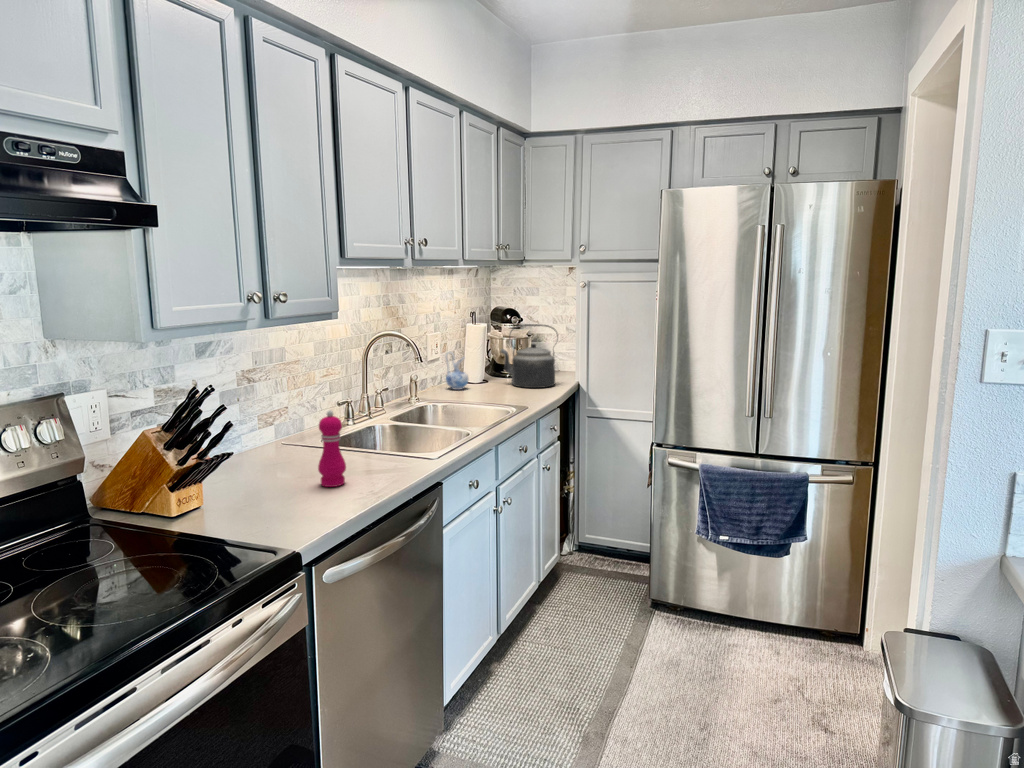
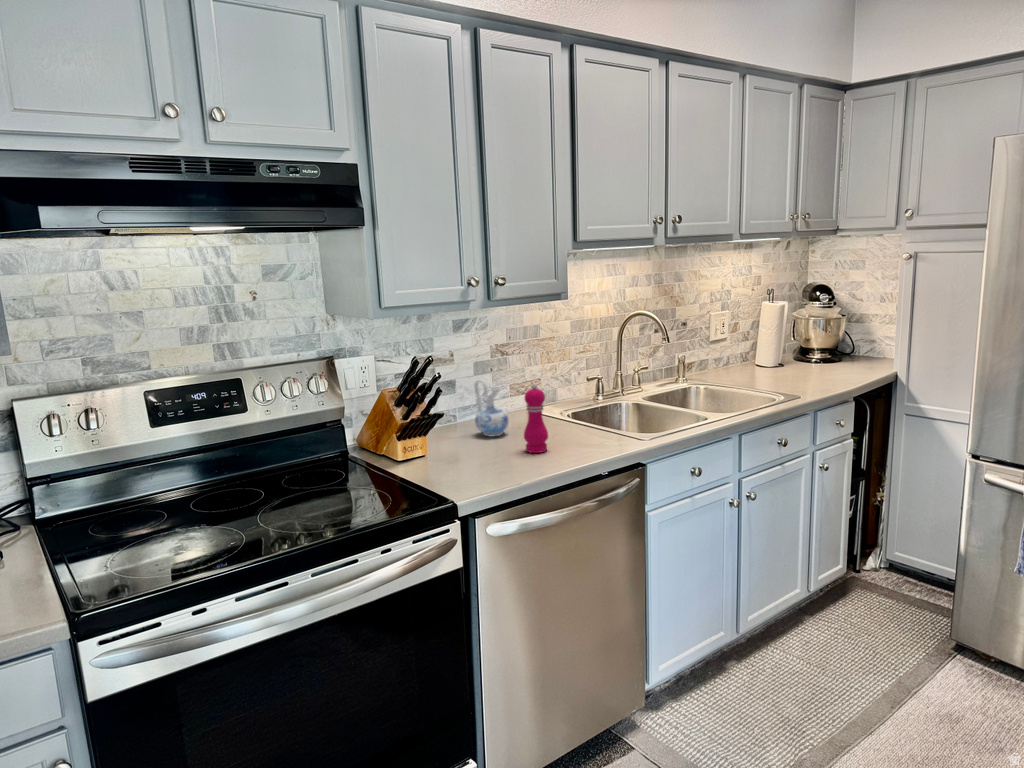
kettle: present [501,324,558,388] -> none [796,303,869,376]
ceramic pitcher: present [445,352,468,390] -> present [475,379,508,436]

